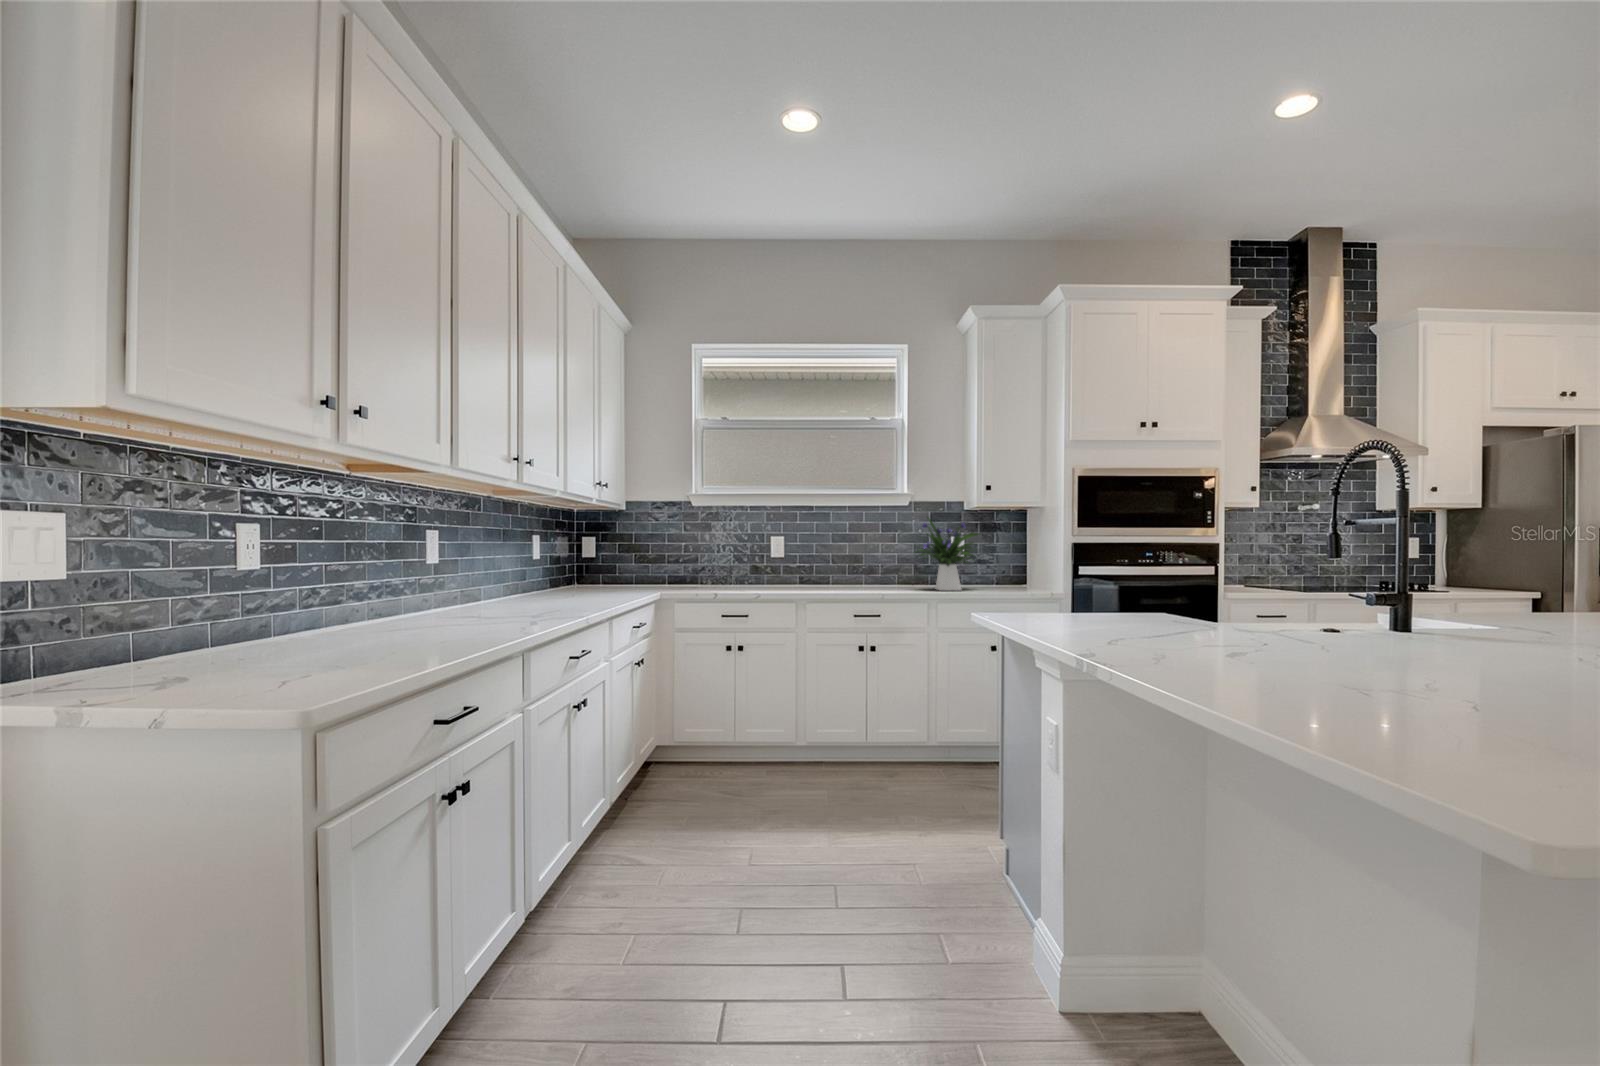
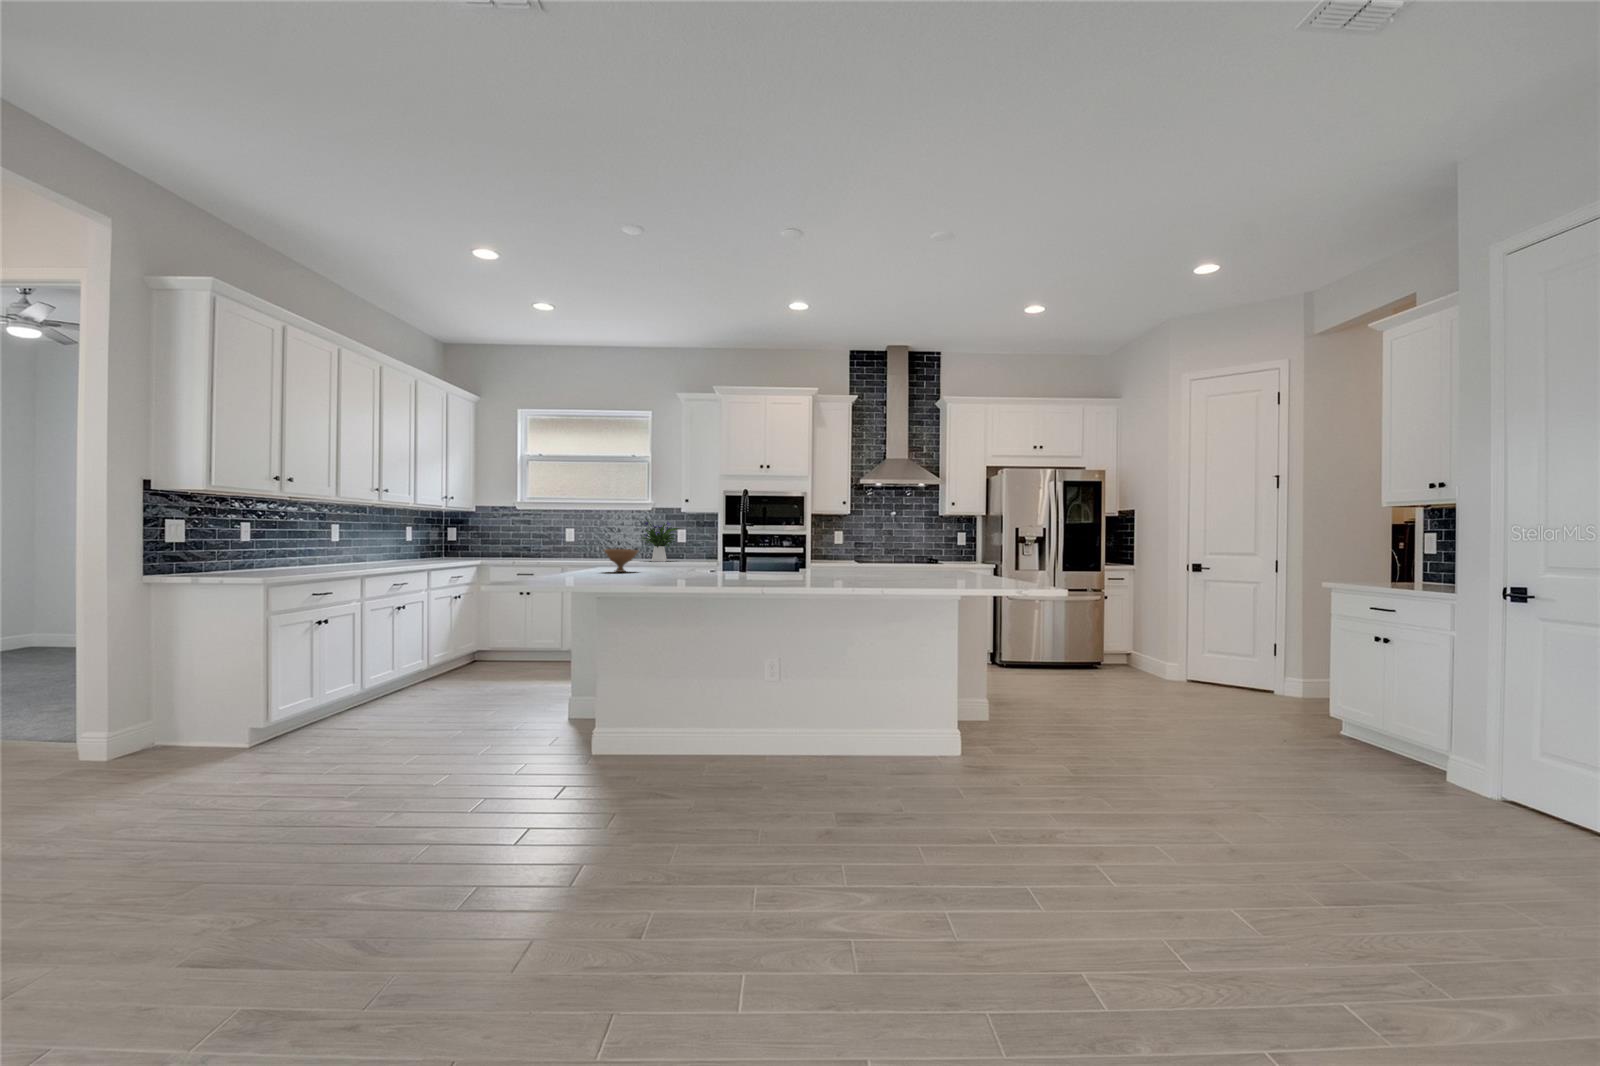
bowl: none [1102,577,1197,636] -> present [604,549,638,572]

